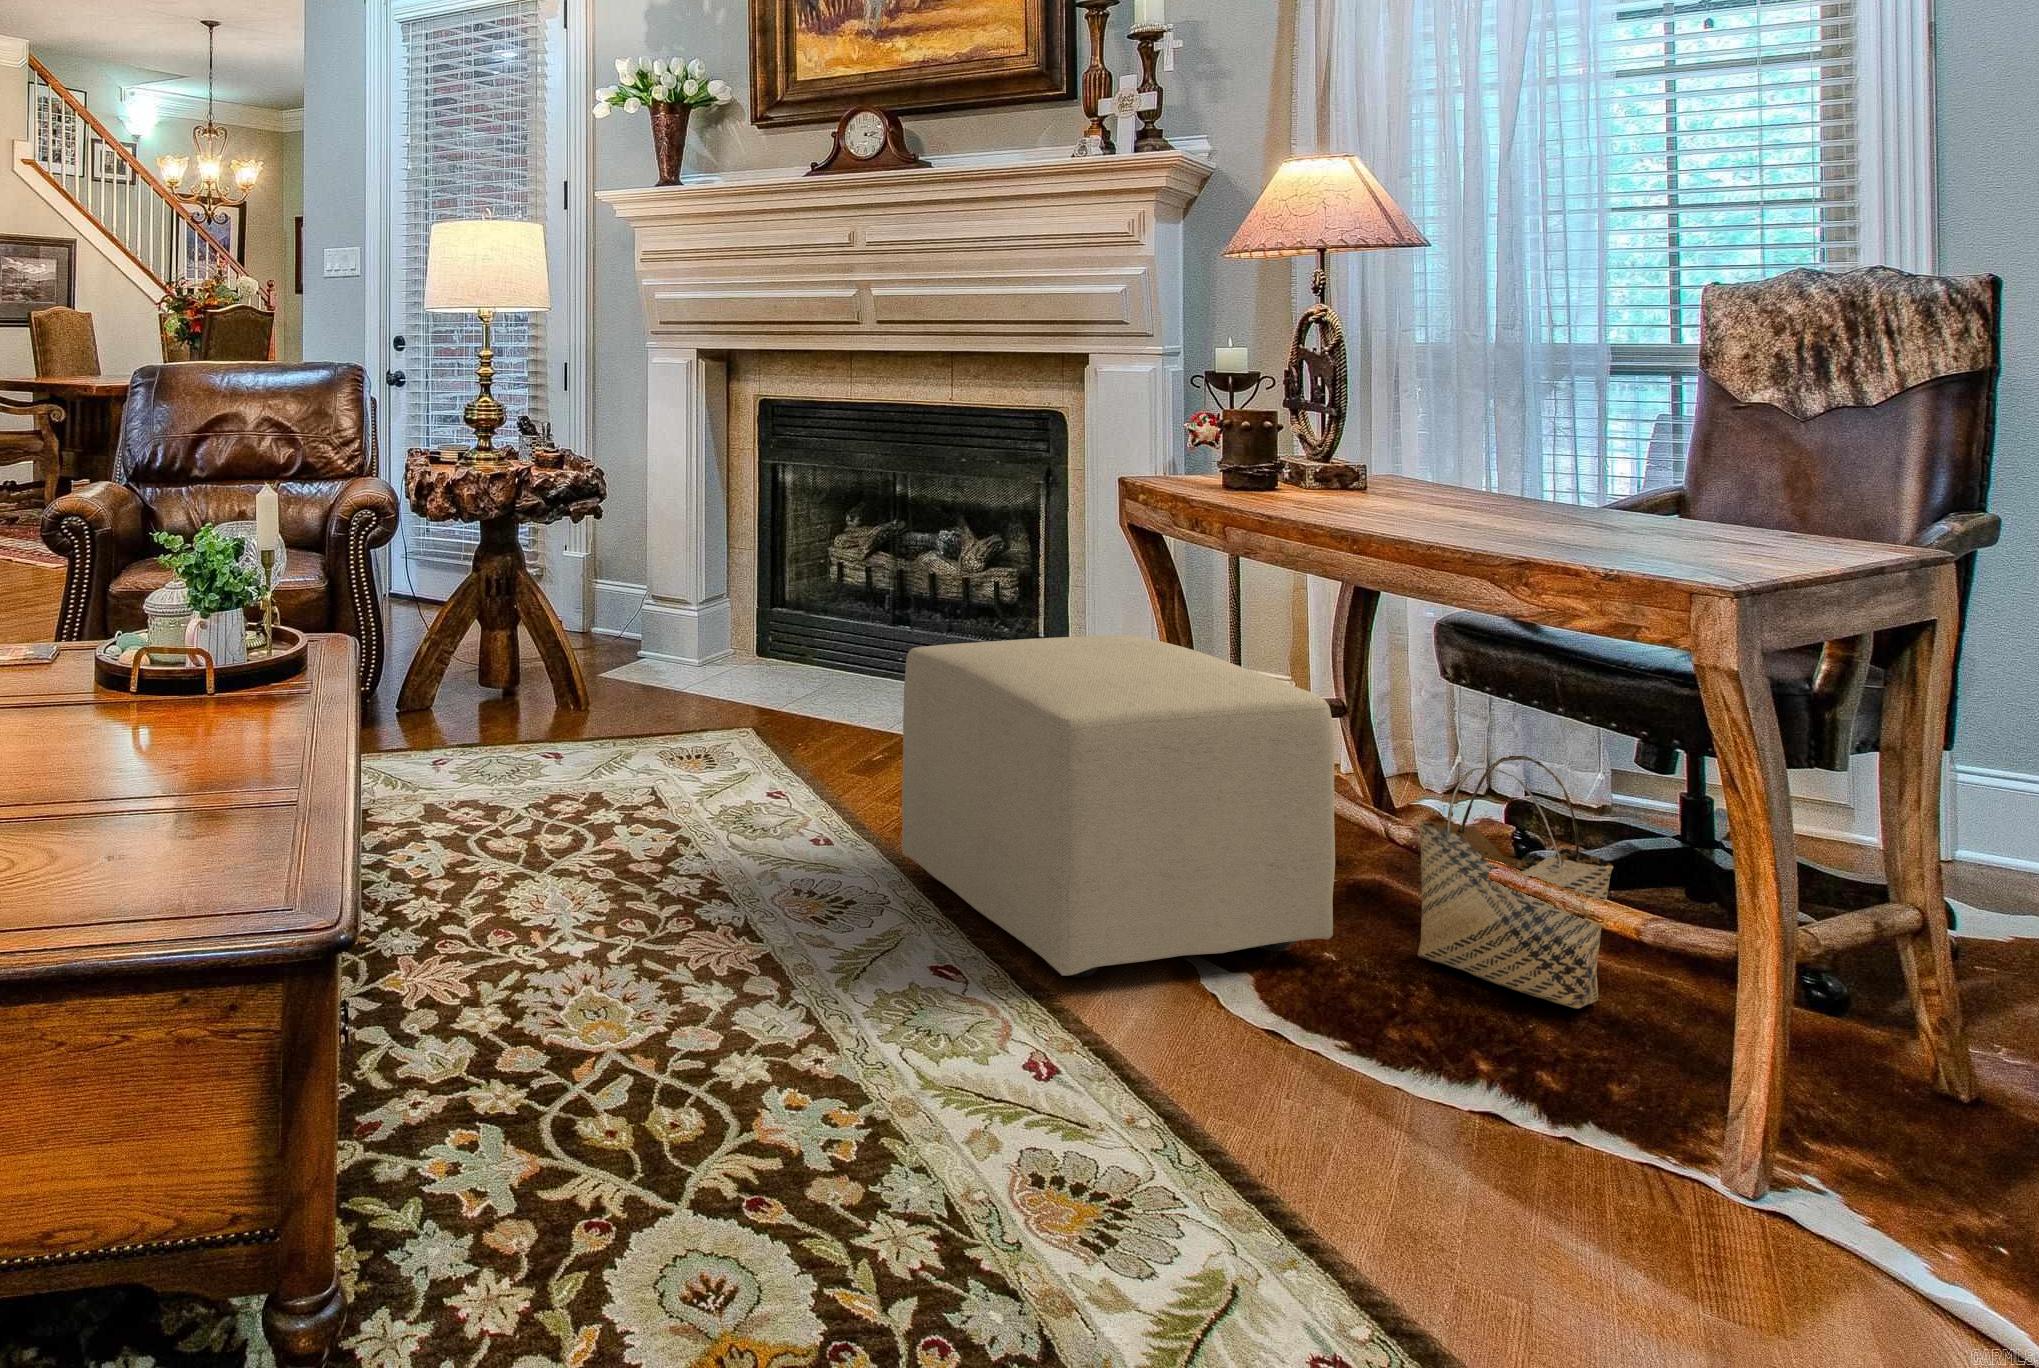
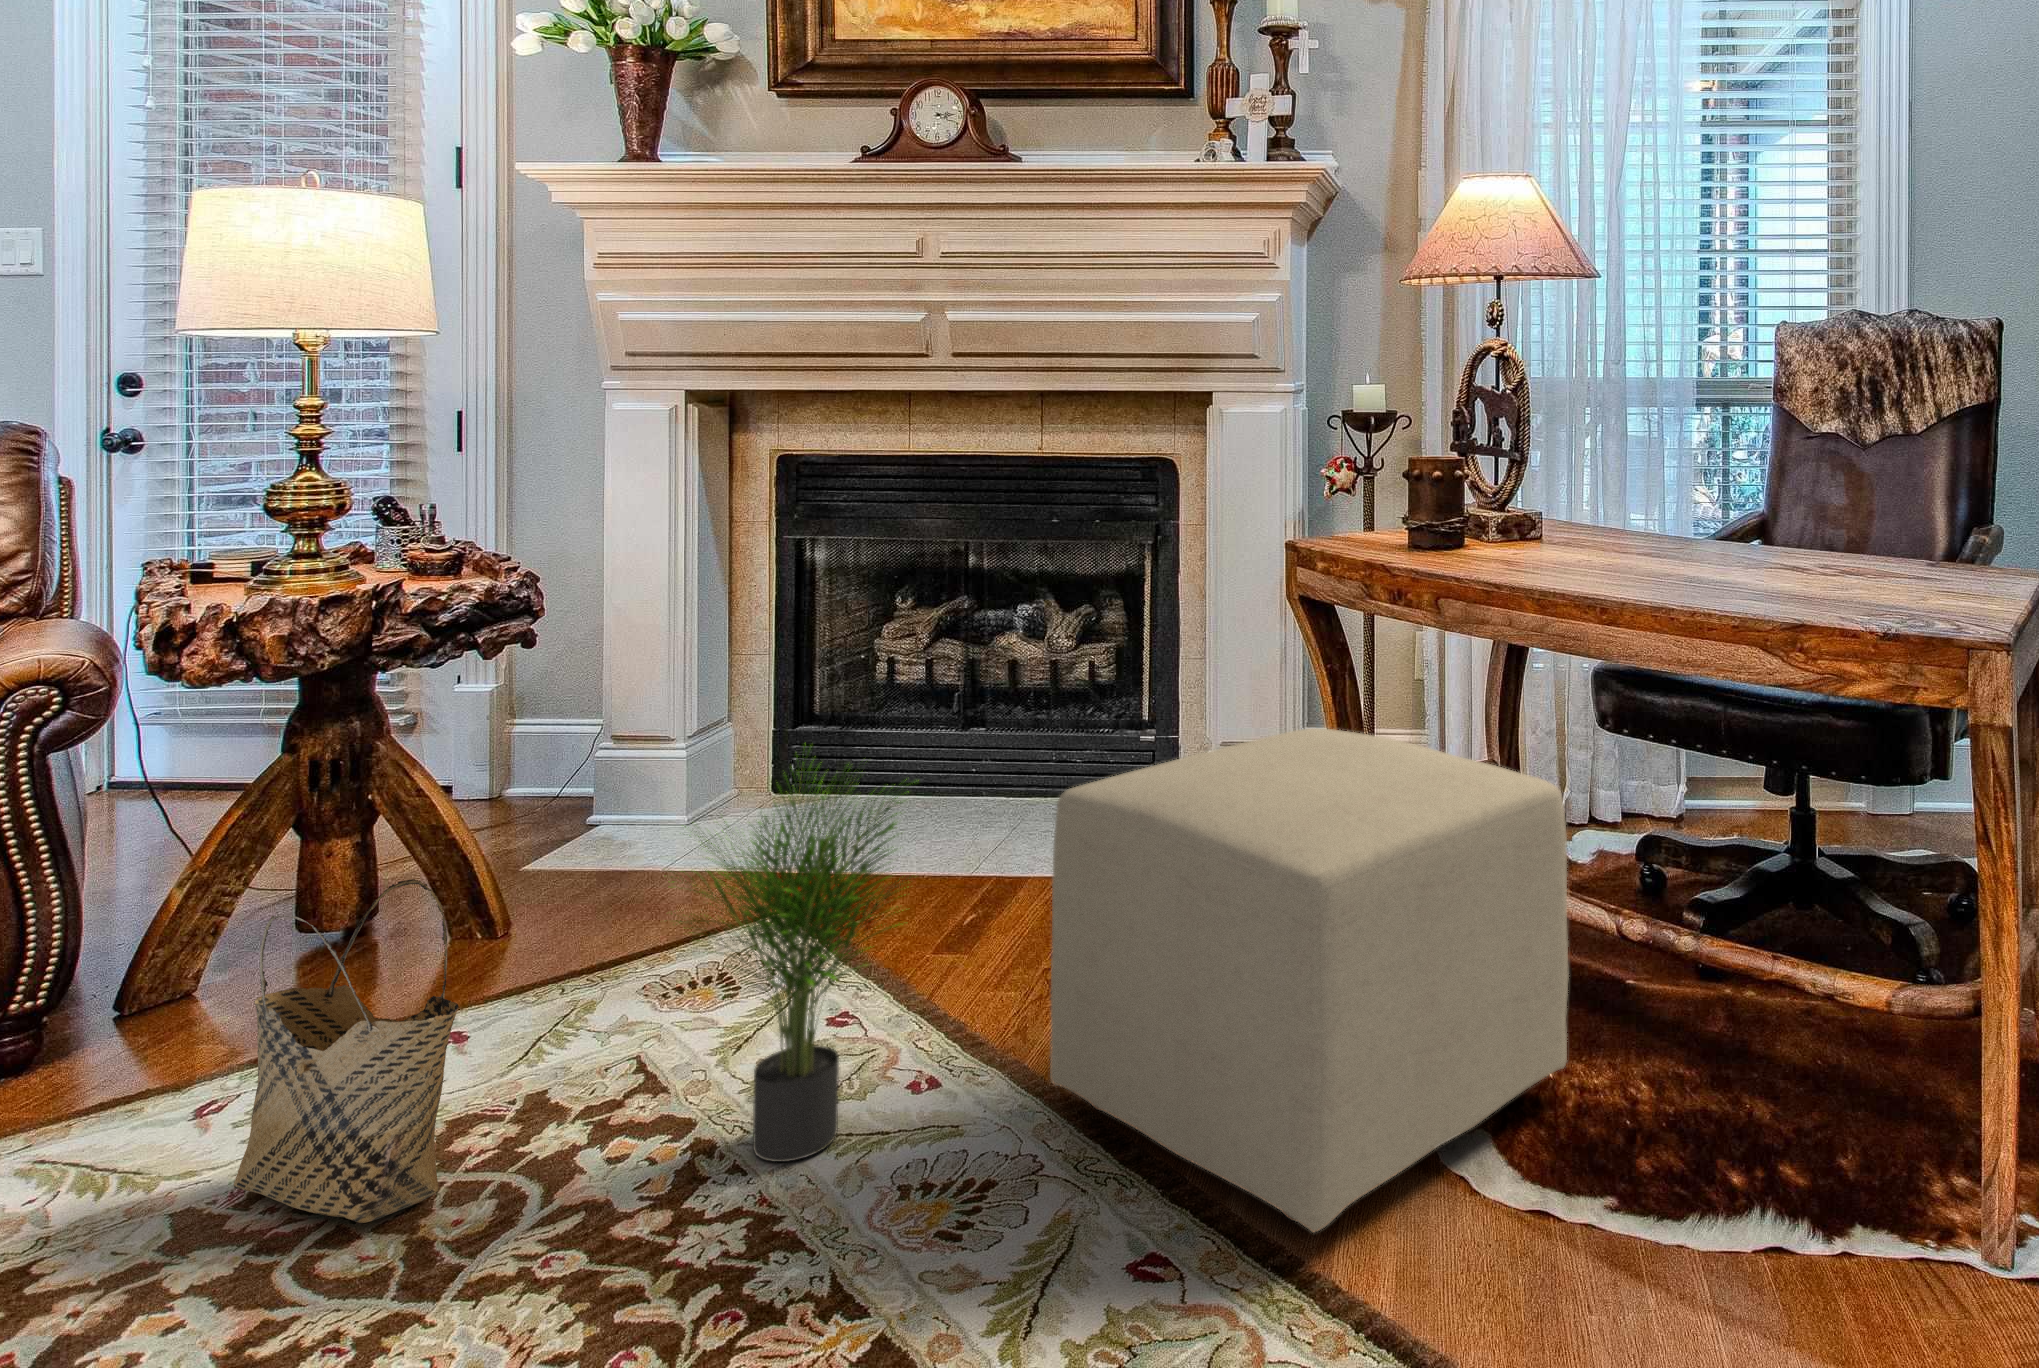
potted plant: none [657,593,816,859] -> present [672,753,910,1162]
woven basket: present [1416,756,1613,1008] -> present [234,879,459,1223]

